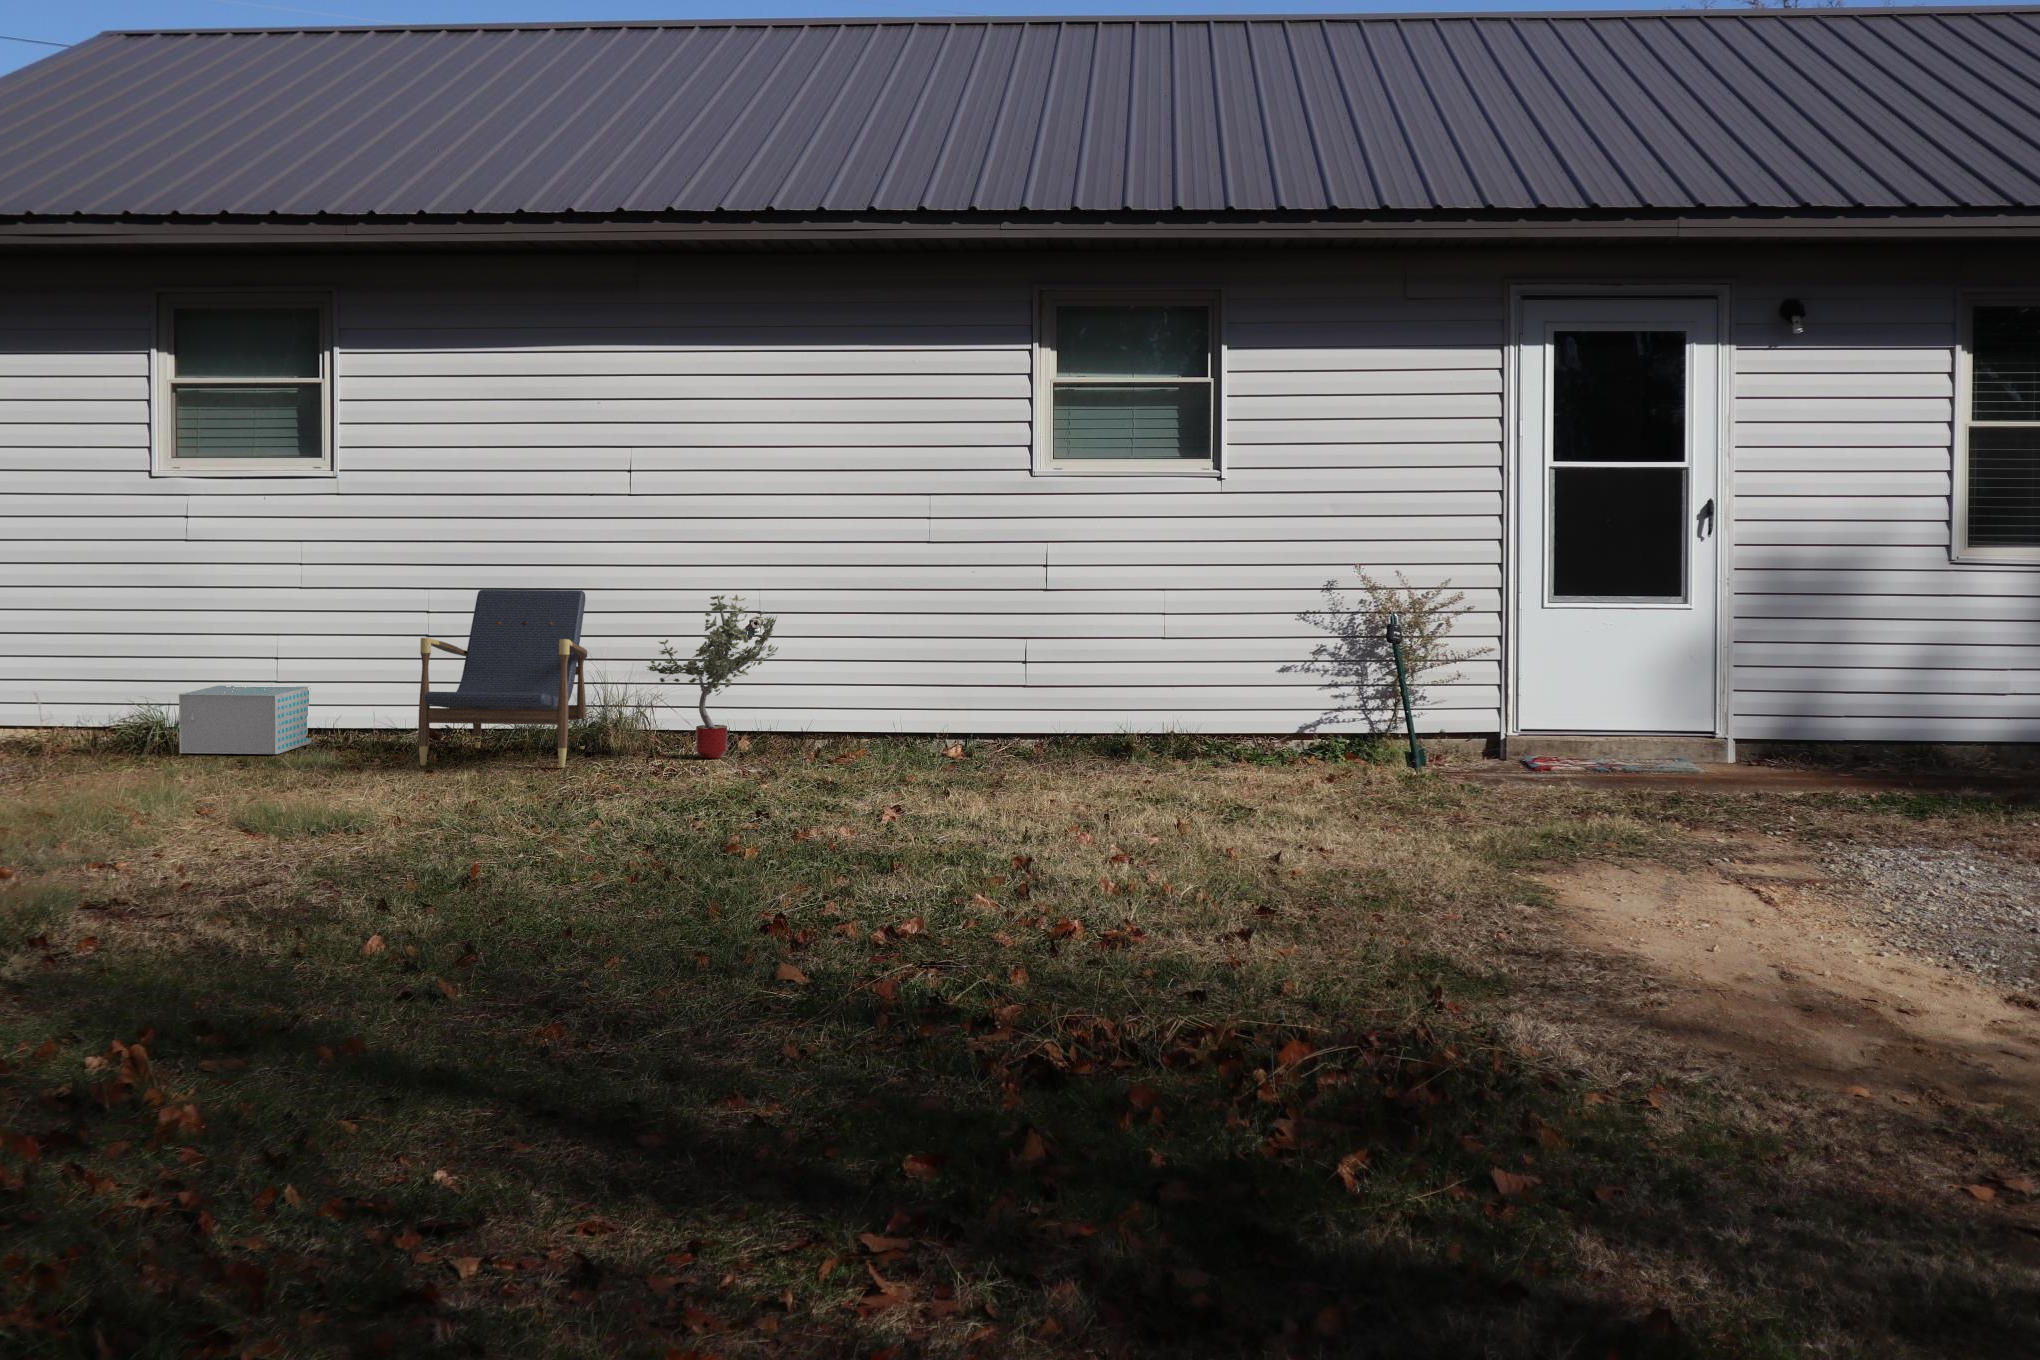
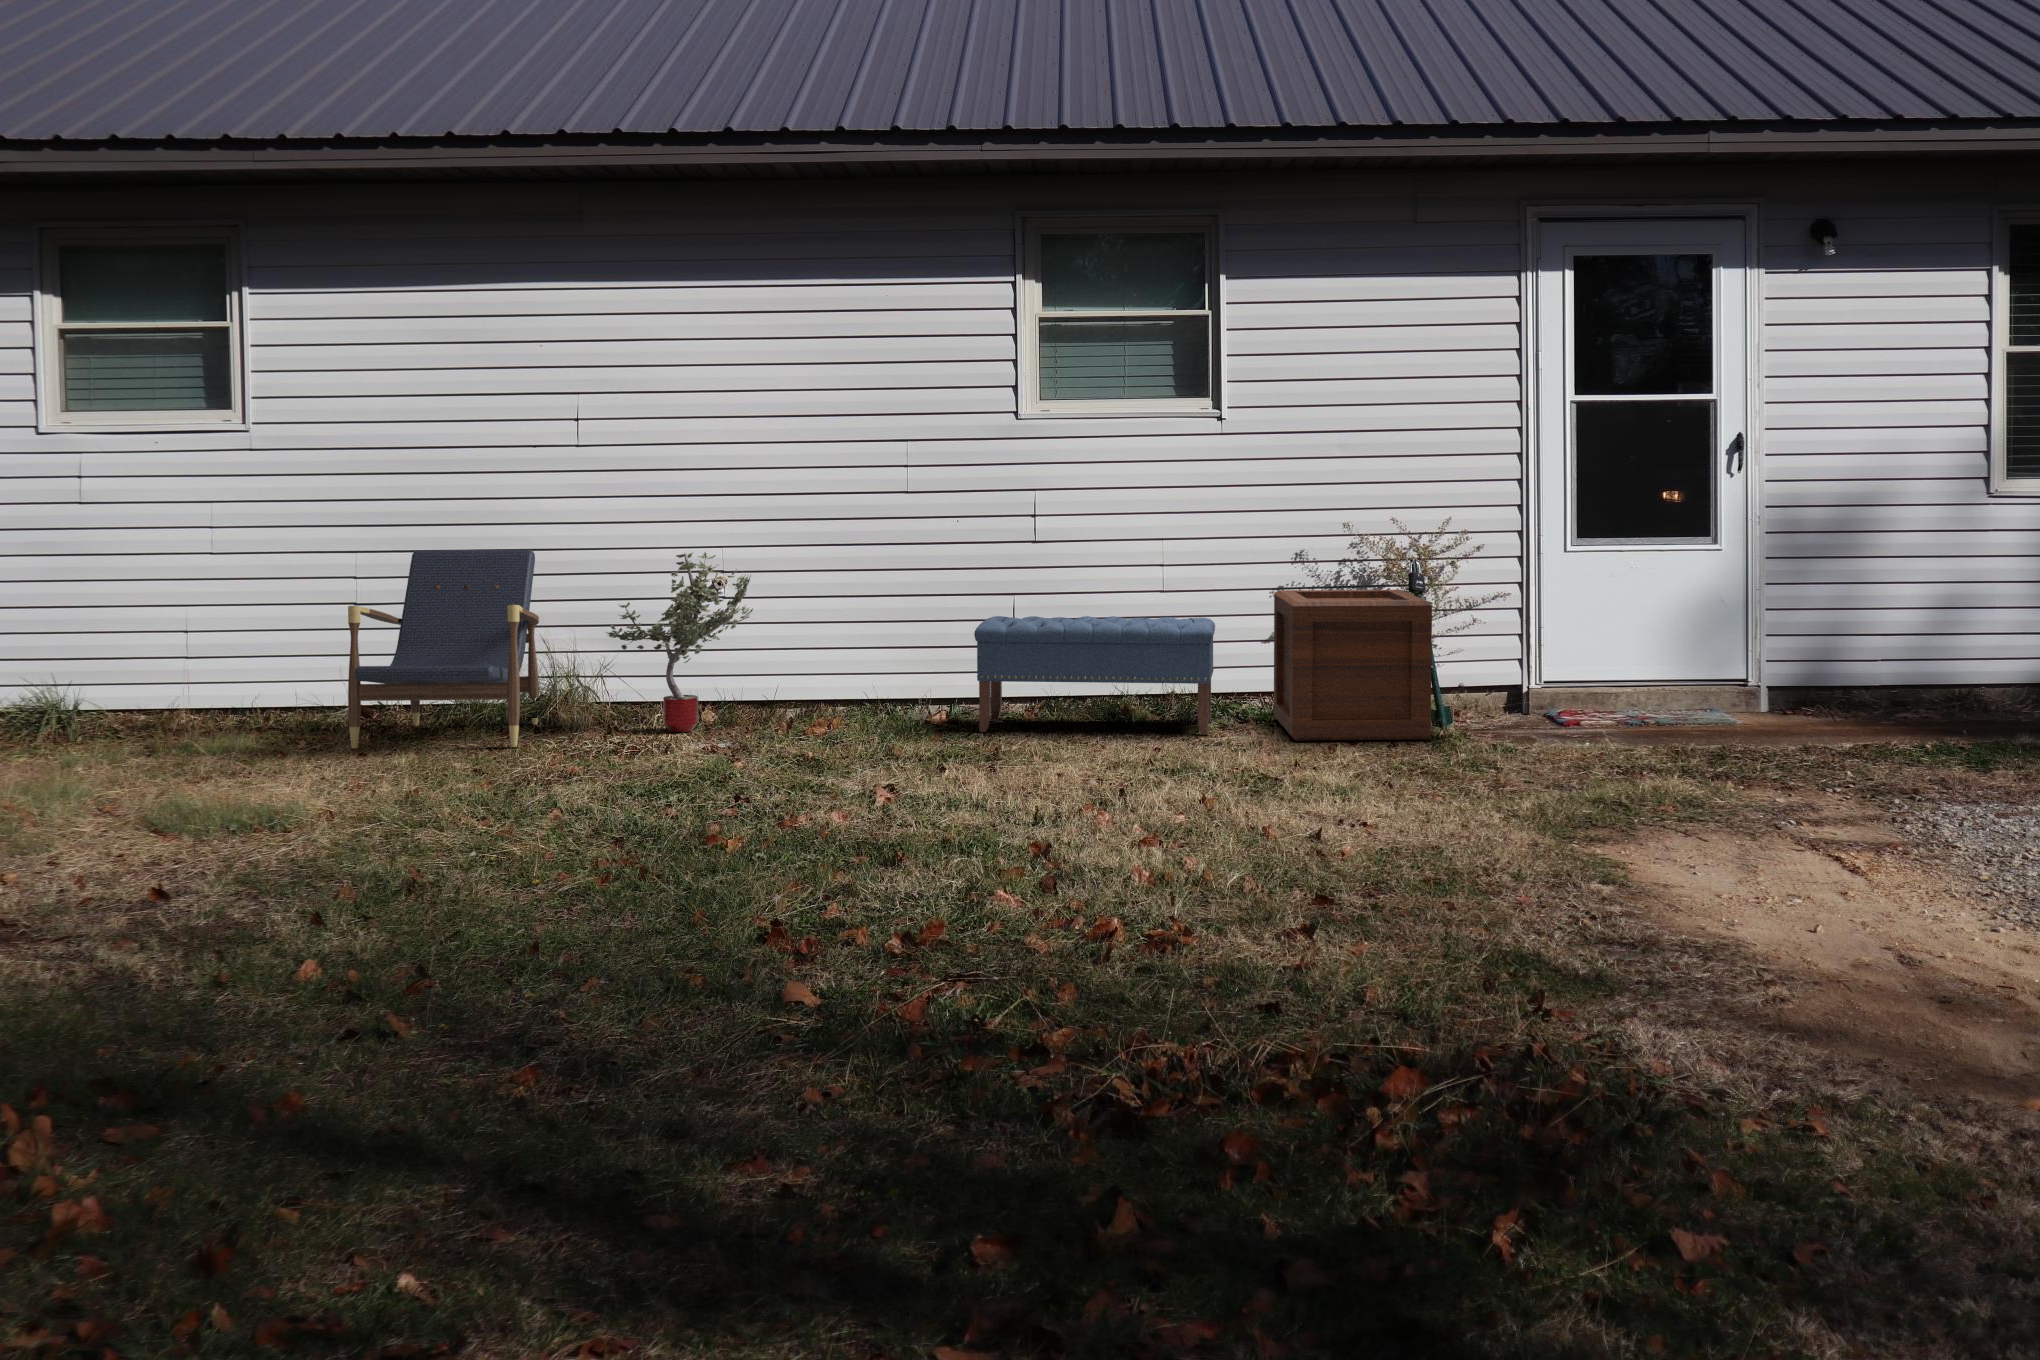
wooden crate: none [1259,639,1405,780] -> present [1274,590,1432,741]
bench: none [978,658,1204,772] -> present [974,616,1215,735]
storage box: present [179,686,311,754] -> none [67,662,224,740]

